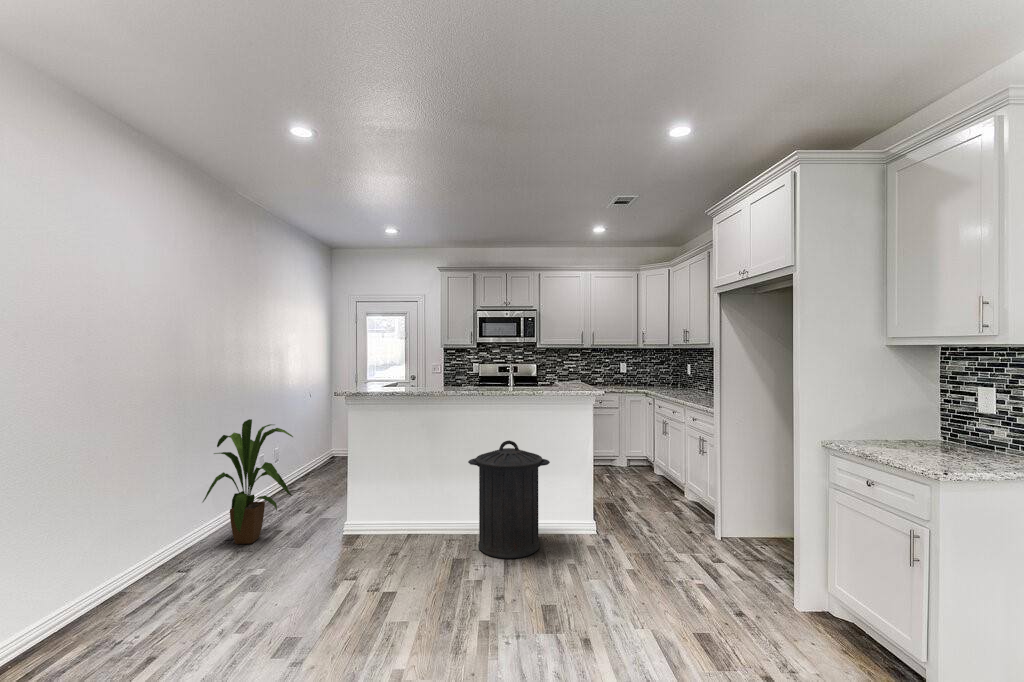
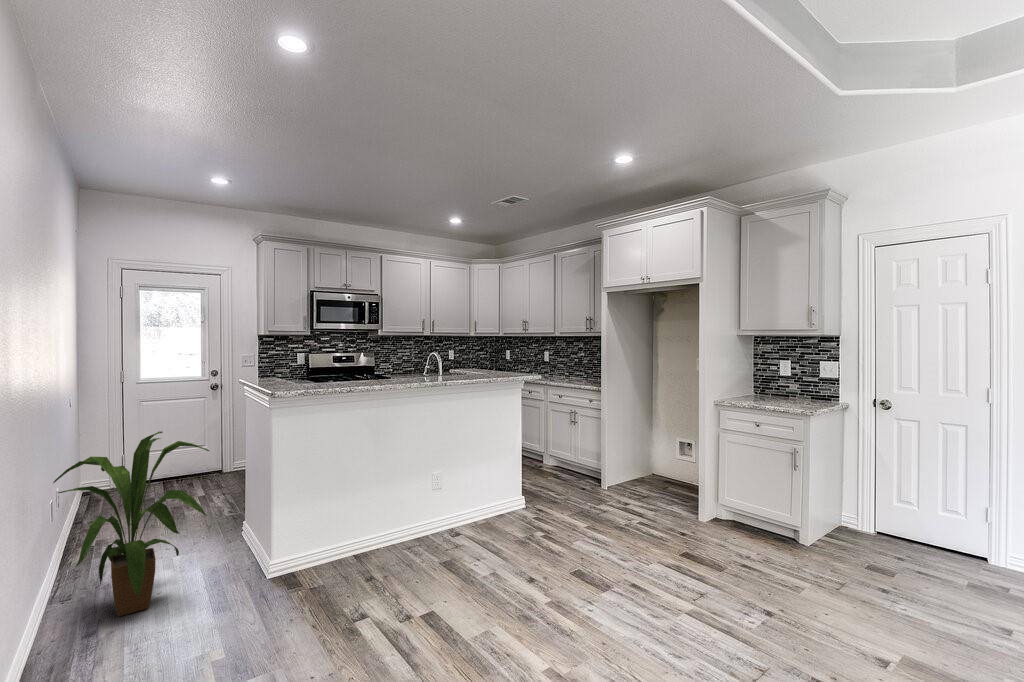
trash can: present [468,440,550,559] -> none [428,426,502,542]

